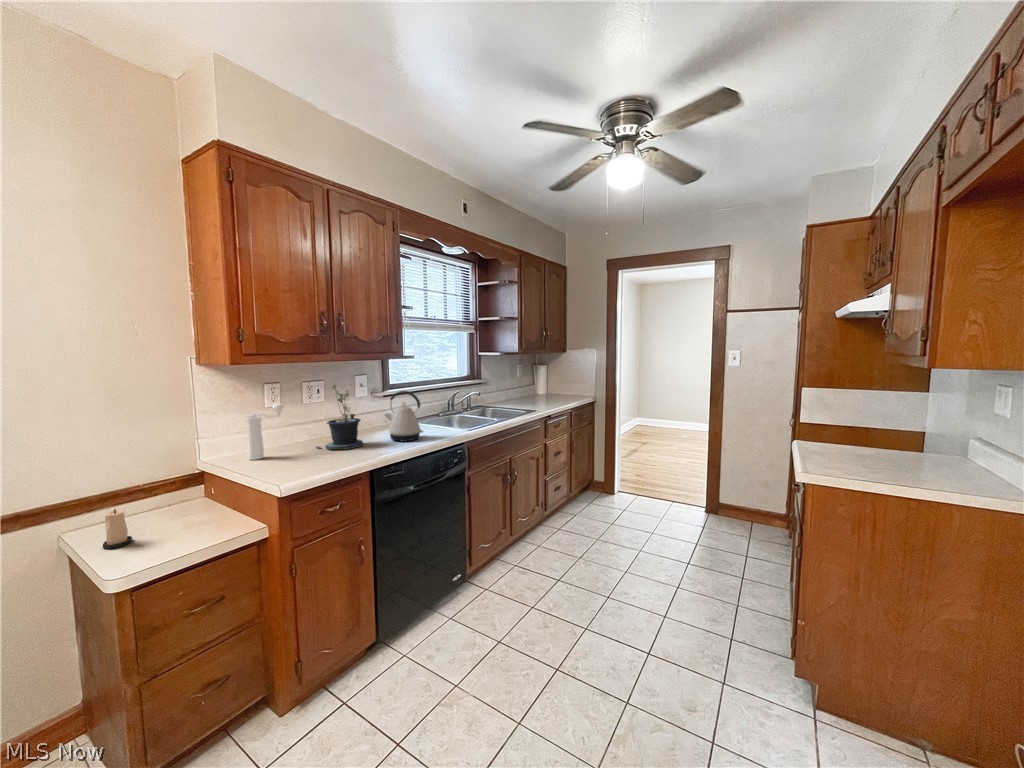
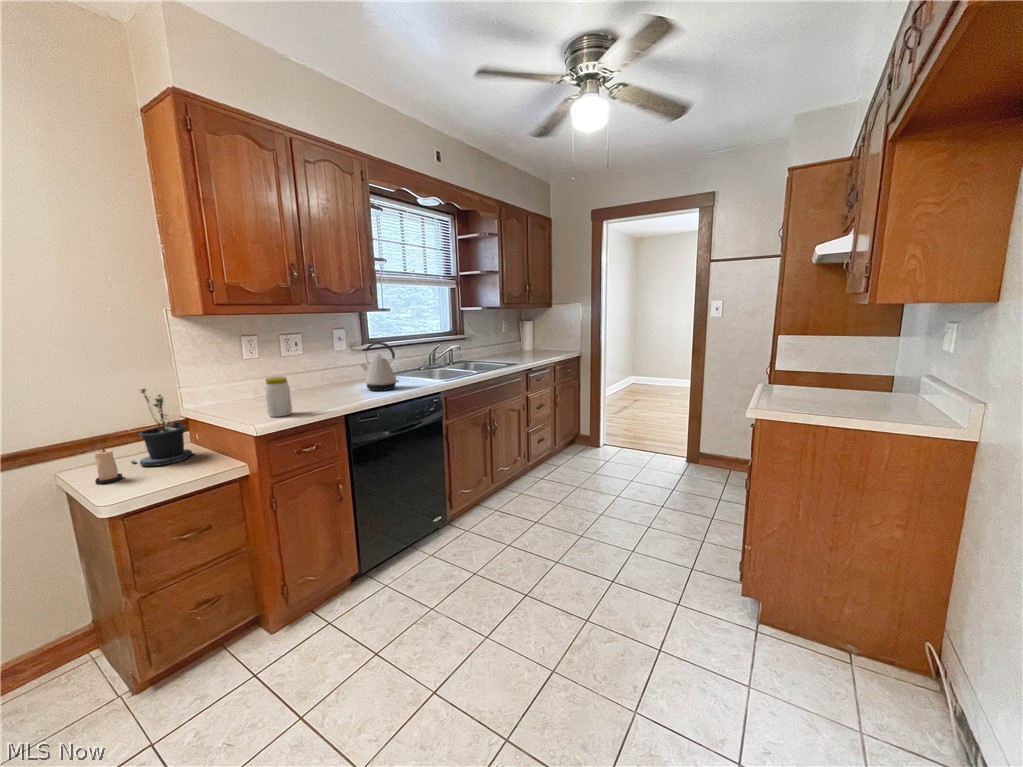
potted plant: present [316,385,363,450] -> present [131,388,194,466]
pepper mill: present [246,404,284,460] -> none [223,354,260,407]
jar: none [291,431,318,474] -> present [265,377,292,417]

